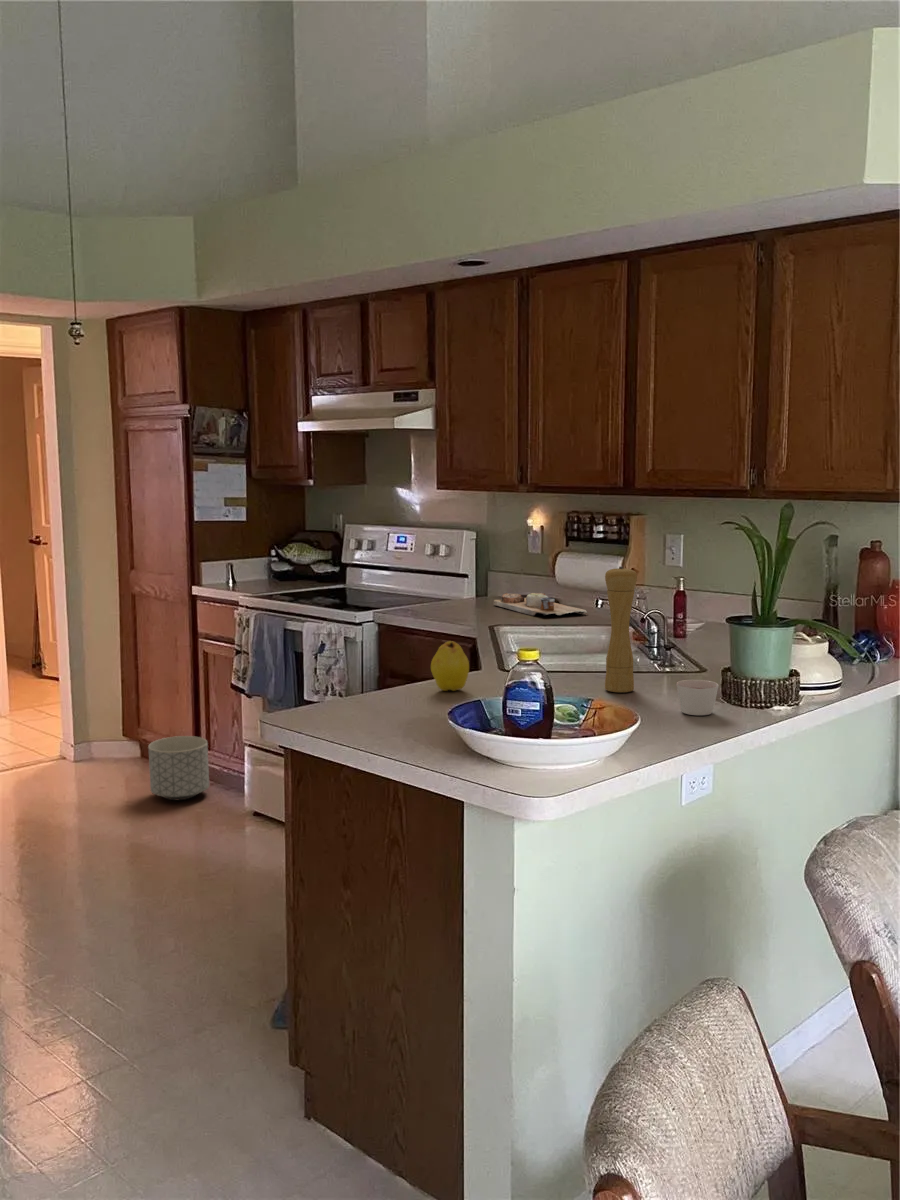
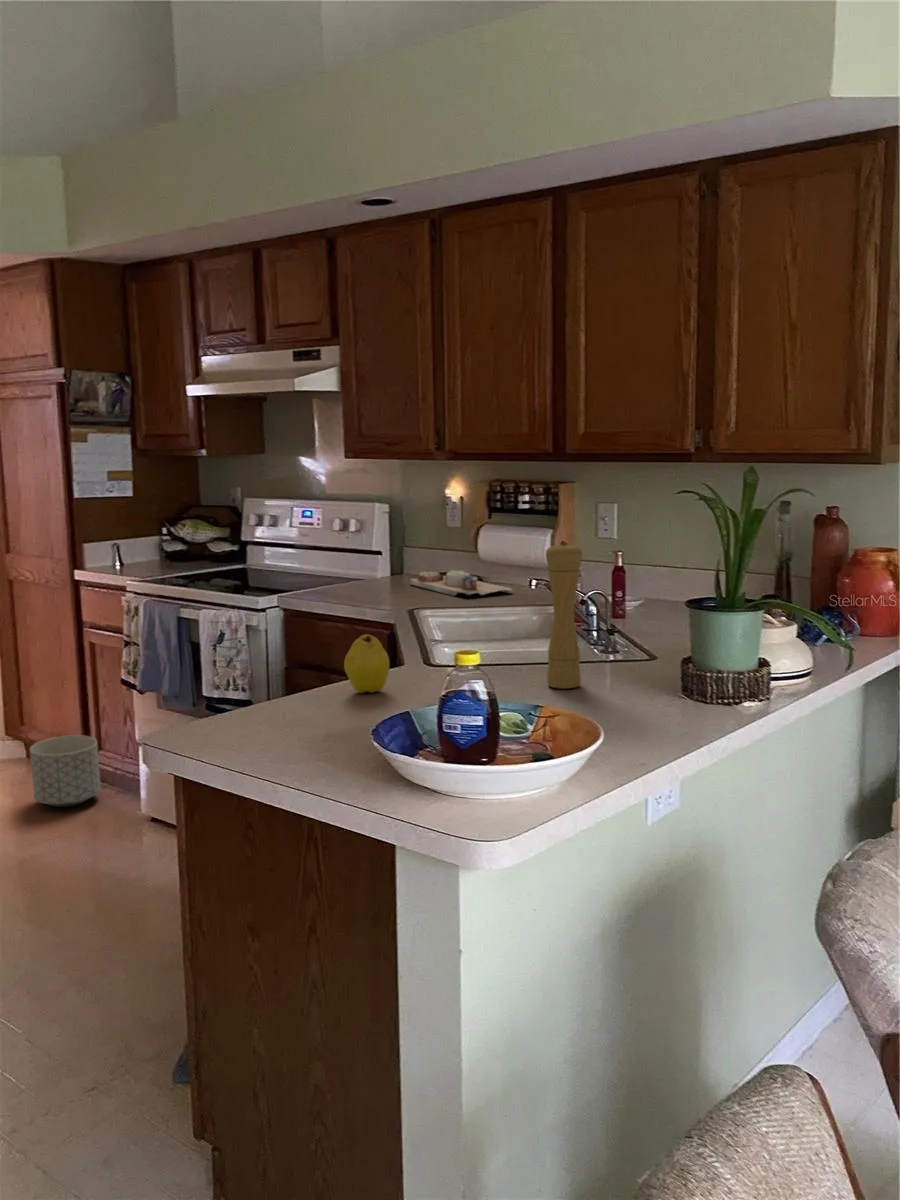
candle: present [677,680,719,715] -> none [634,673,683,716]

